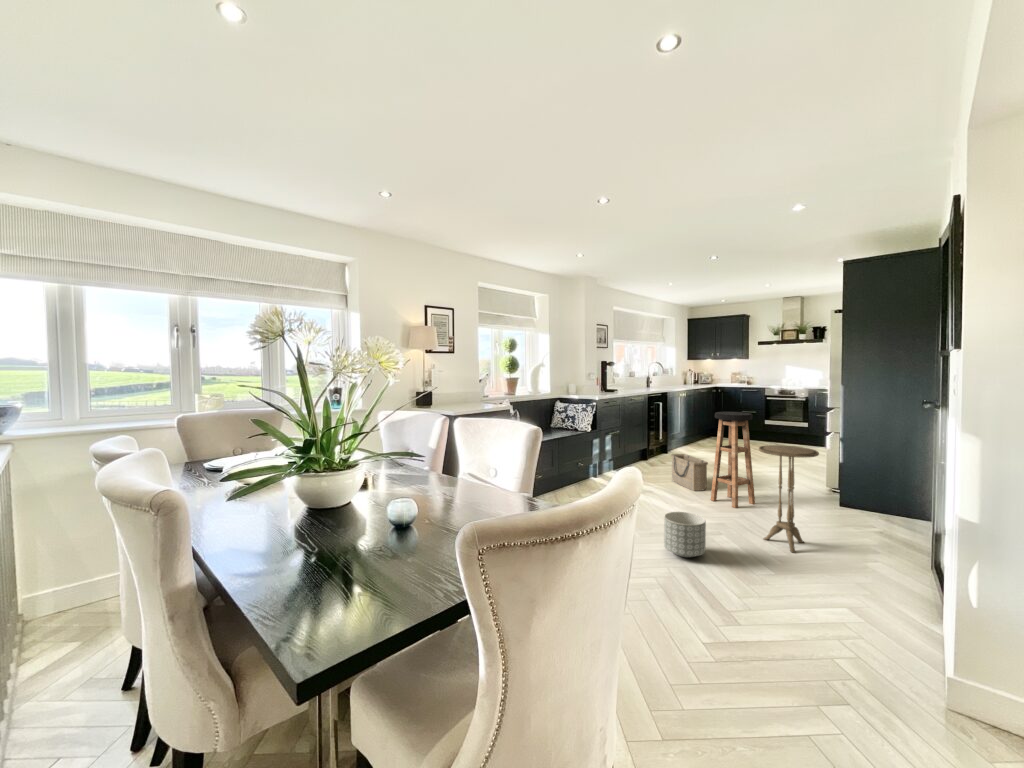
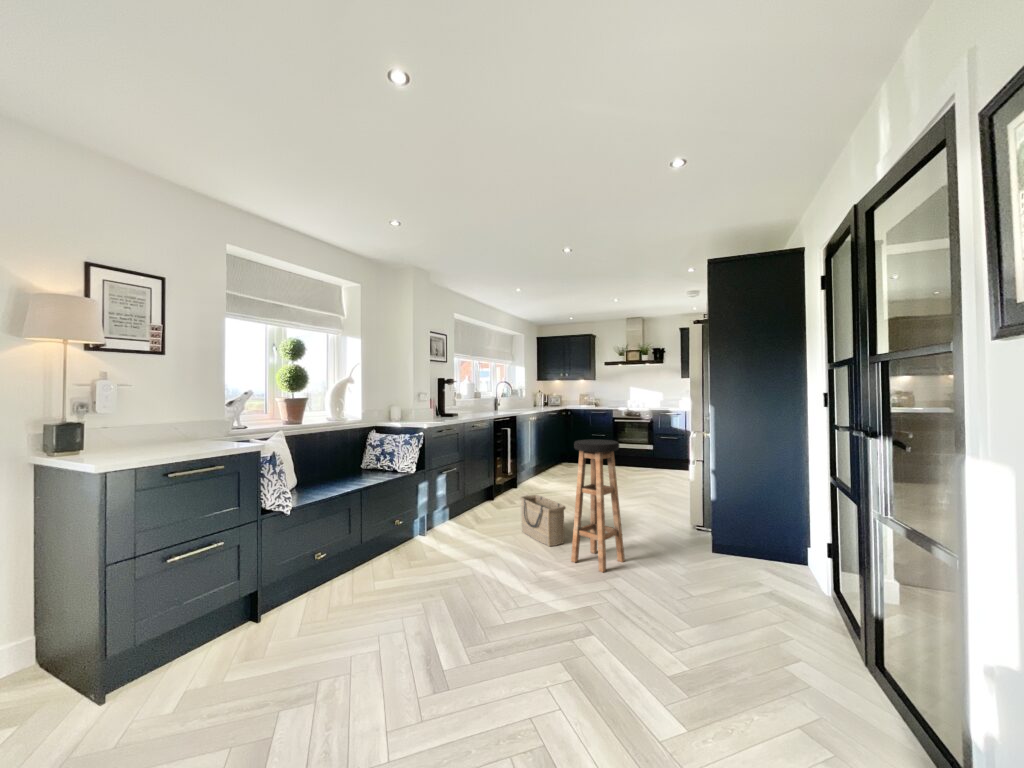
side table: present [759,445,819,553] -> none [642,489,724,662]
planter: present [664,512,706,558] -> none [508,619,577,717]

